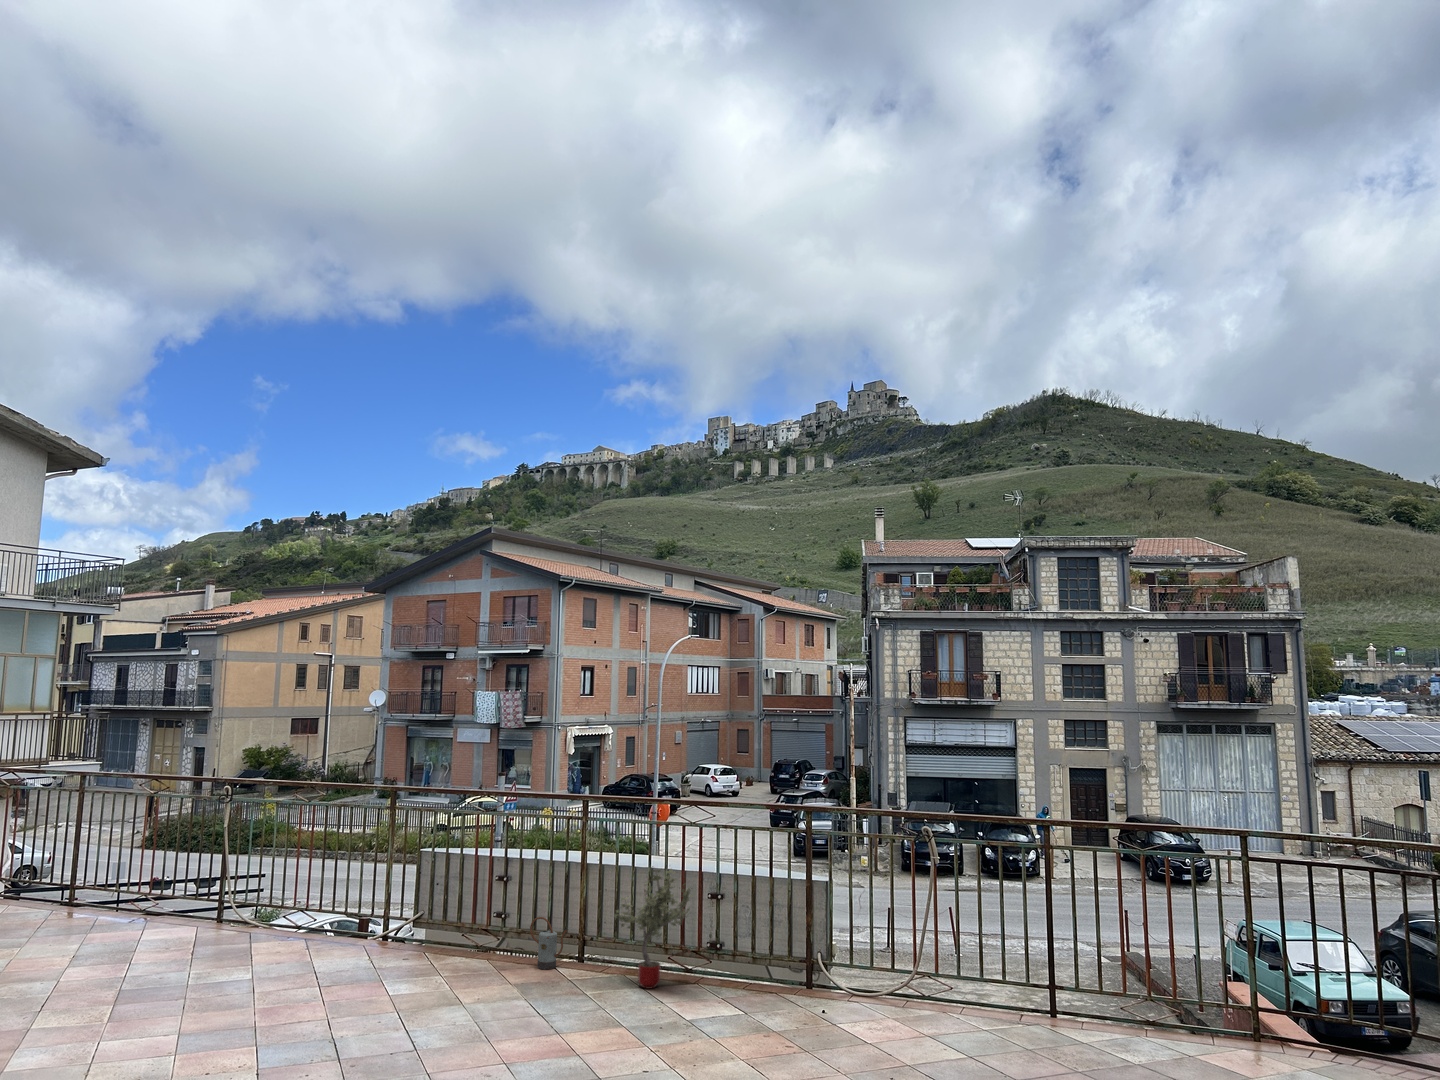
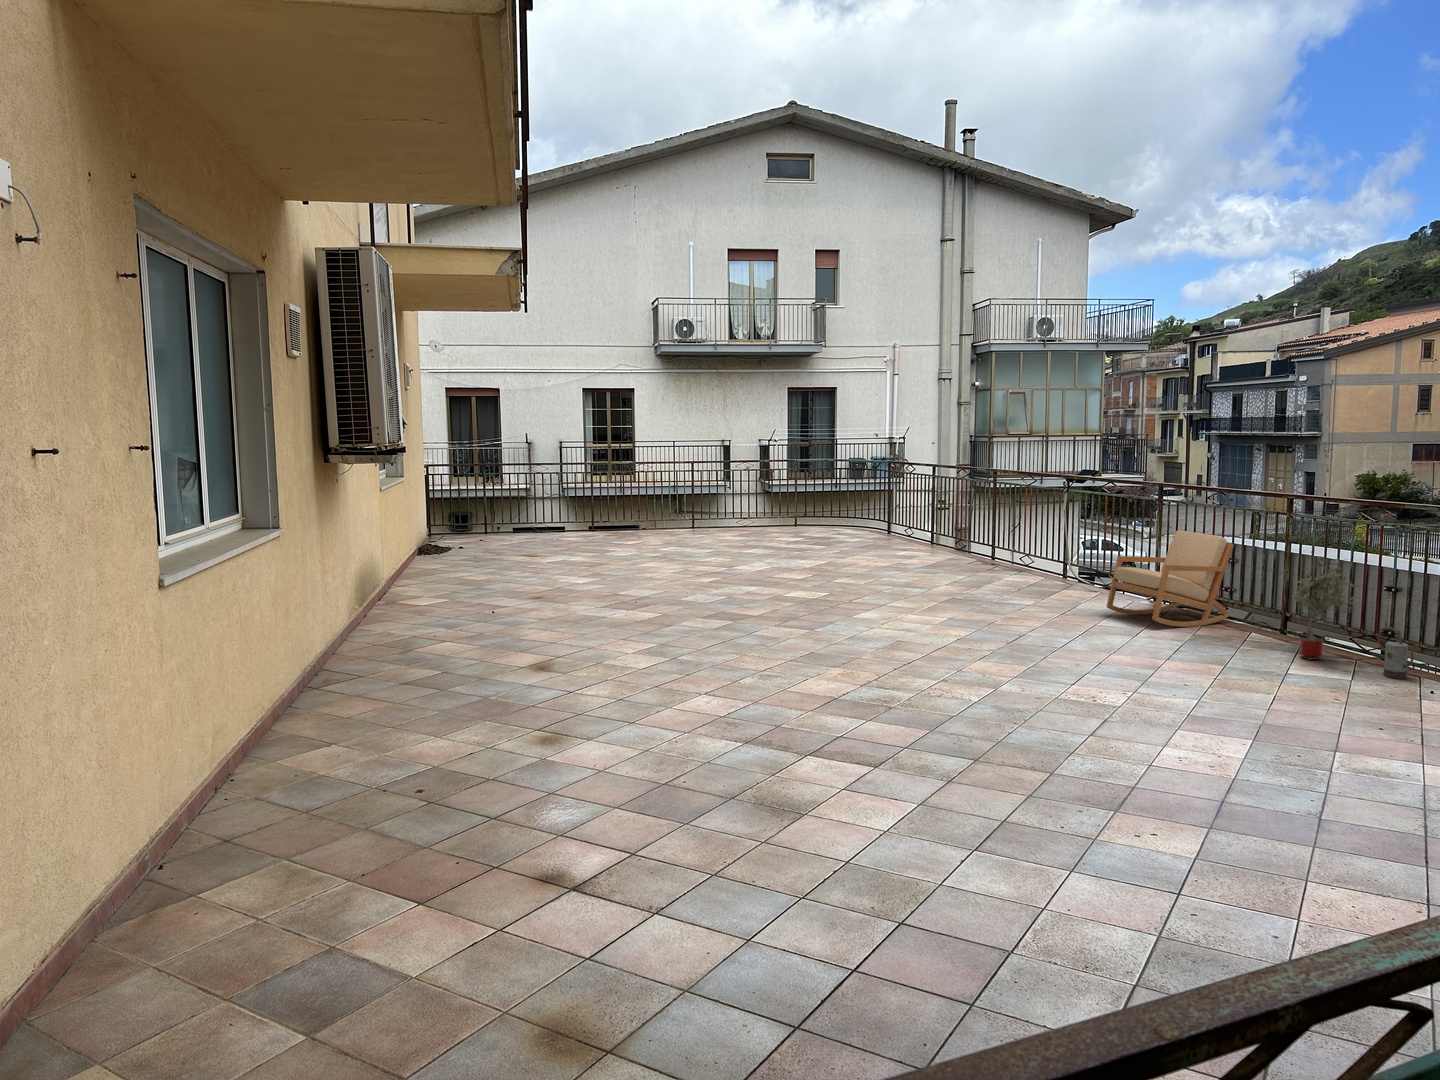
chair: none [375,850,510,979] -> present [1106,531,1234,627]
watering can: present [530,917,567,970] -> present [1377,627,1419,679]

